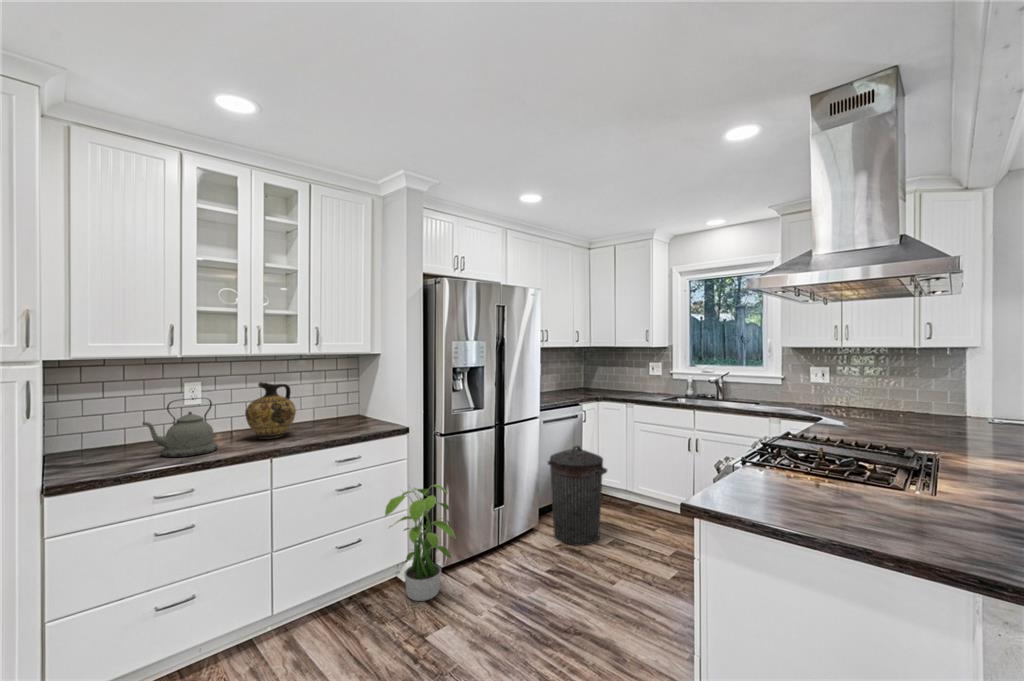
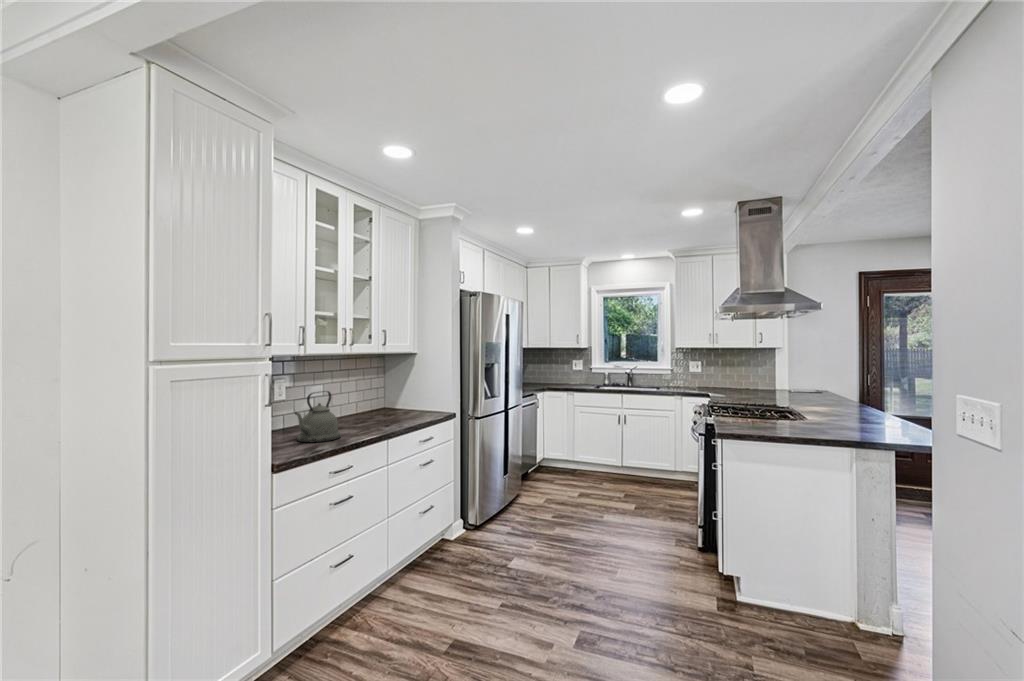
ceramic jug: present [245,382,296,439] -> none [336,378,377,427]
trash can: present [548,446,607,546] -> none [526,424,575,501]
potted plant: present [385,485,456,601] -> none [447,456,506,549]

